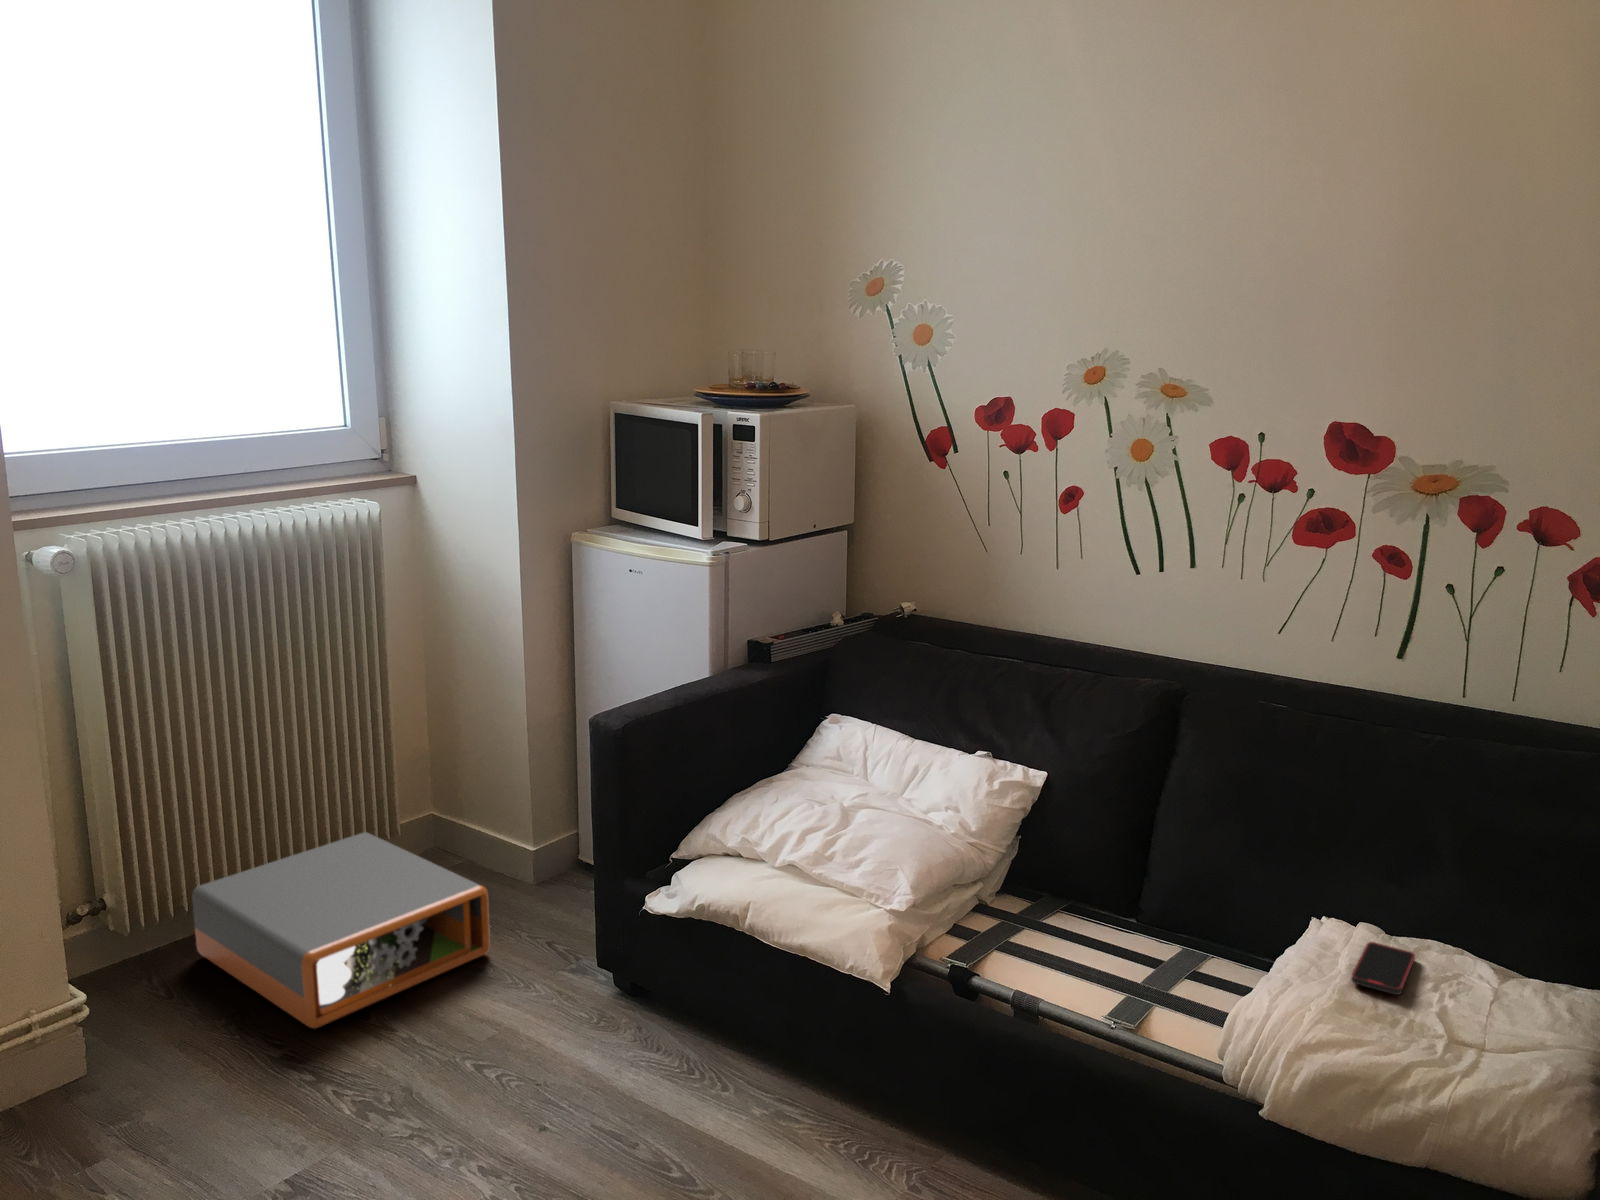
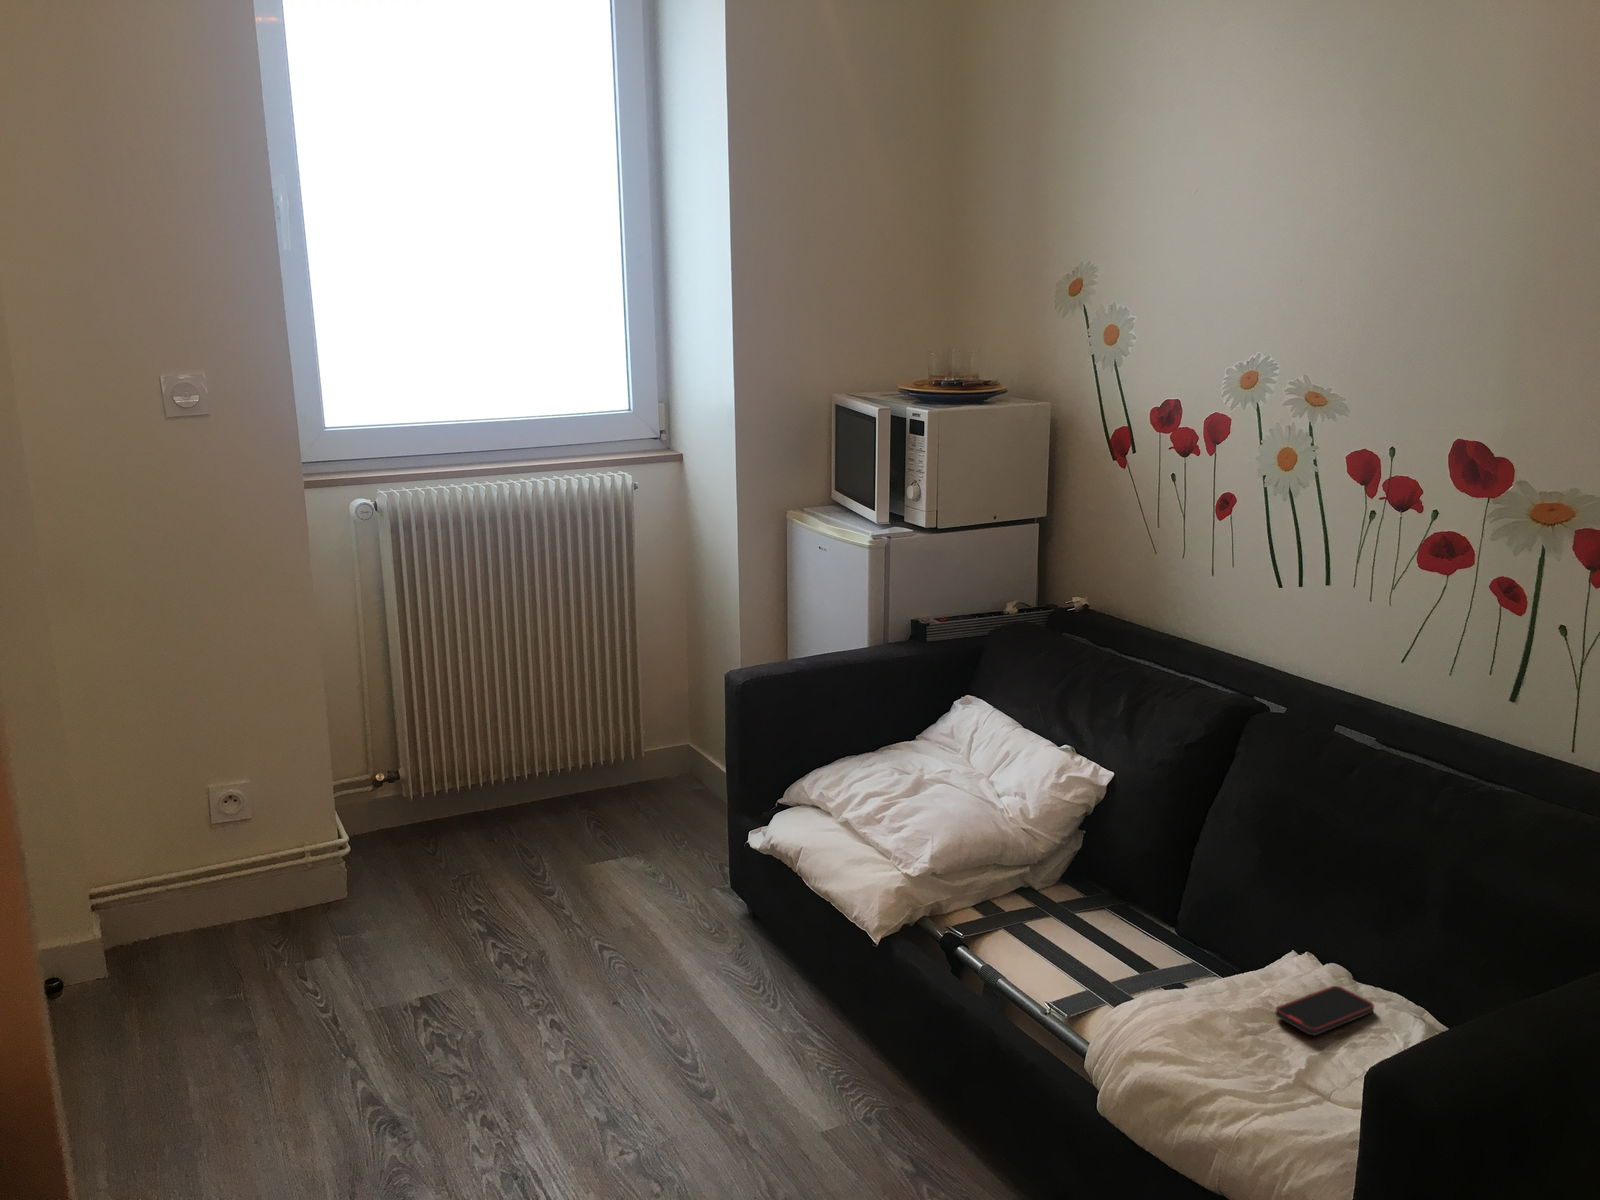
storage box: present [192,832,490,1029] -> none [458,754,667,896]

